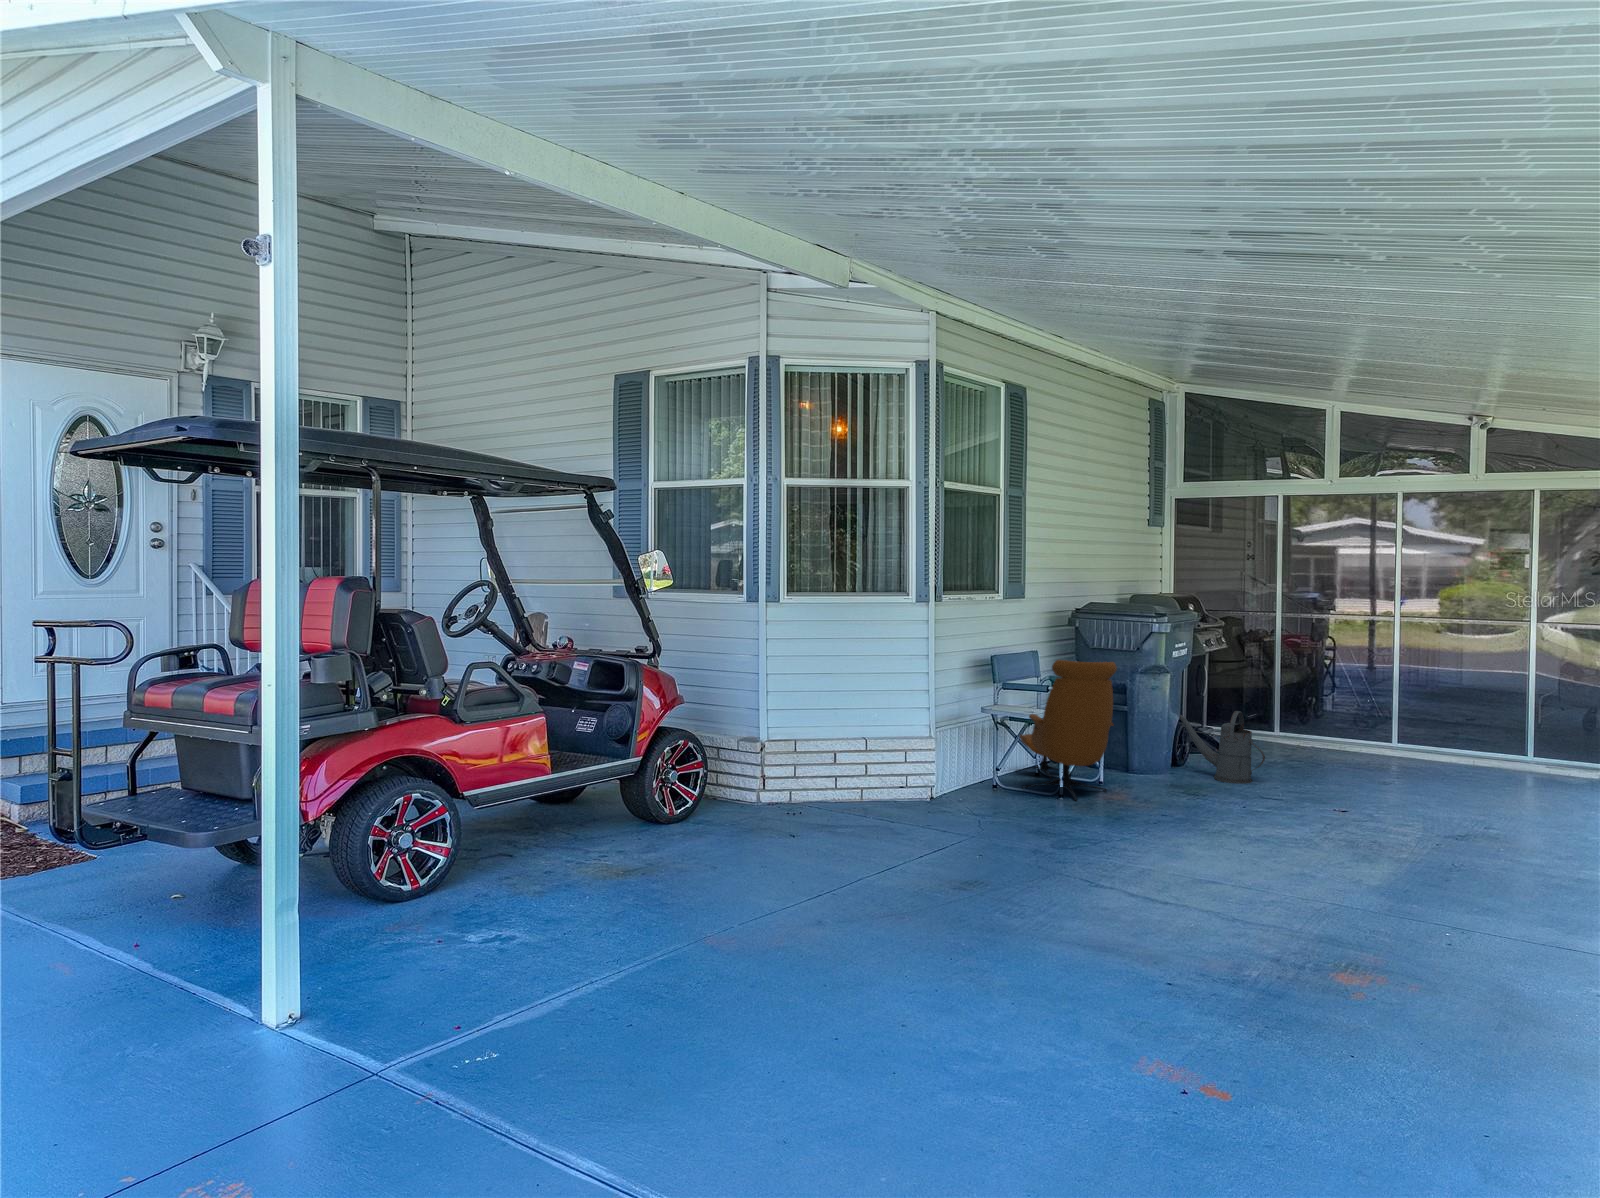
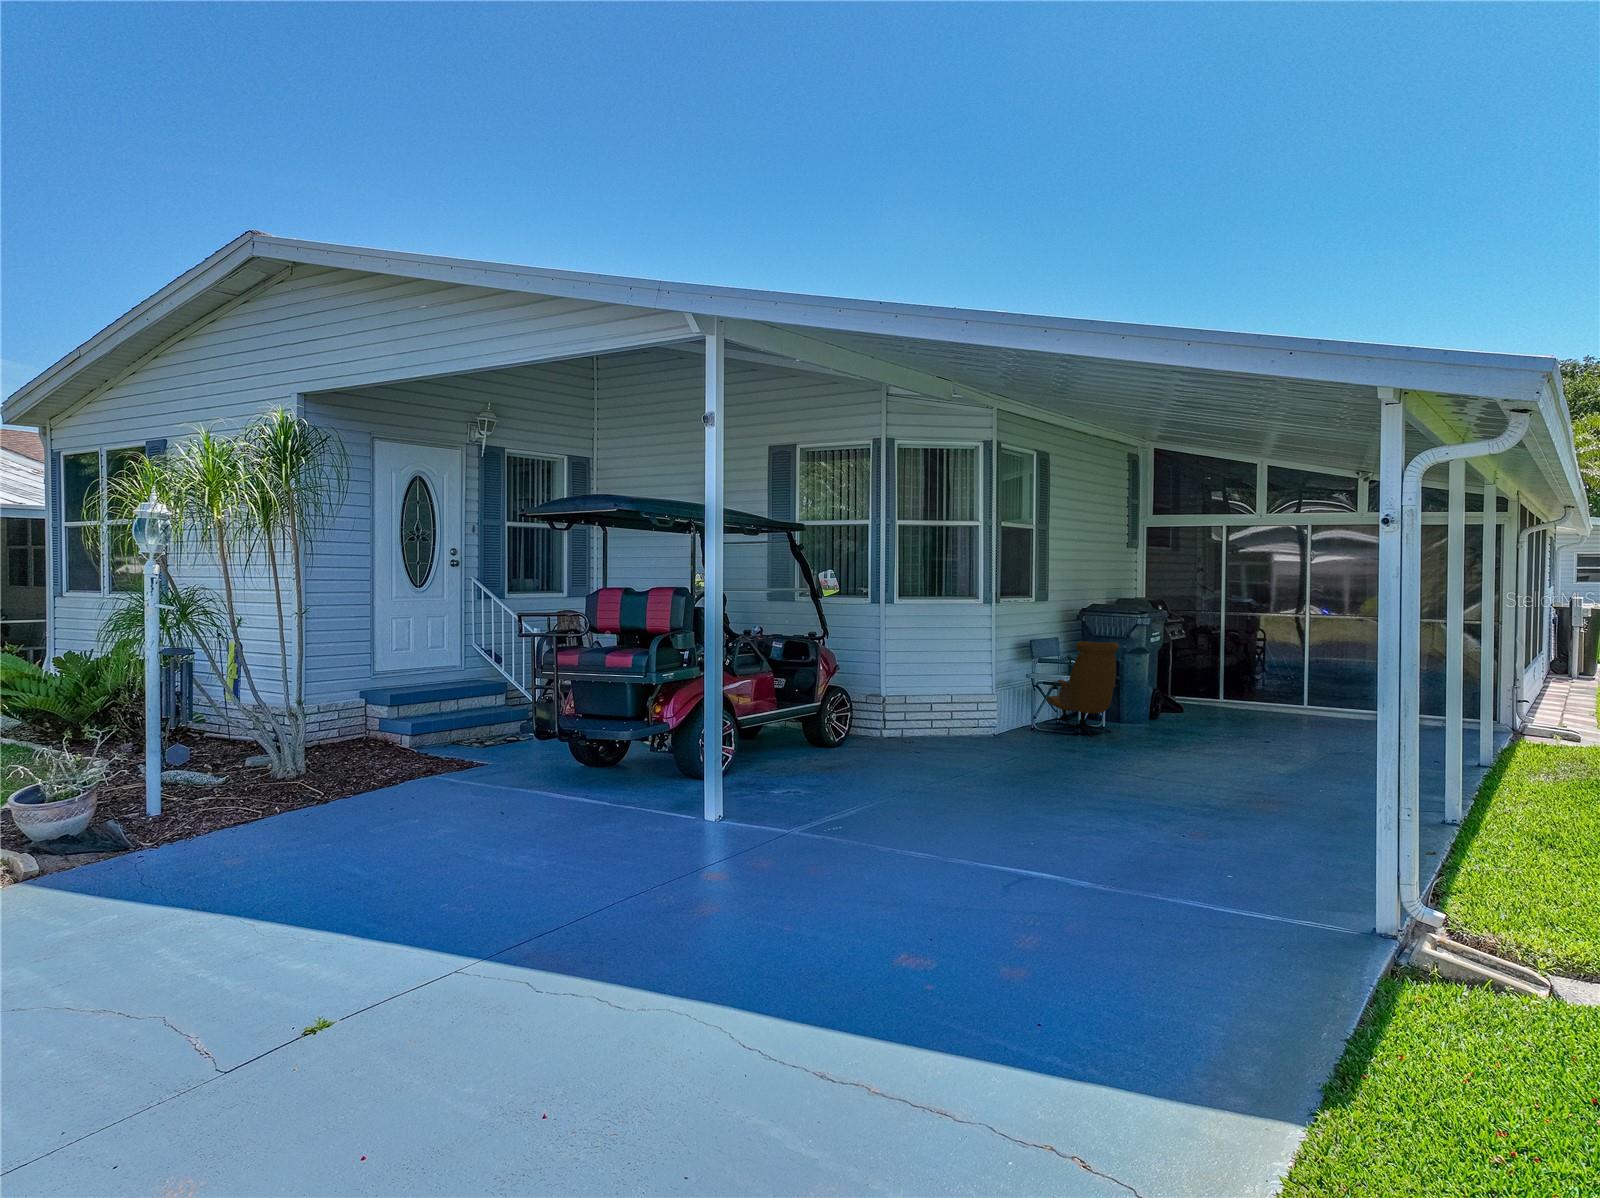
watering can: present [1180,711,1265,784] -> none [1157,678,1216,728]

